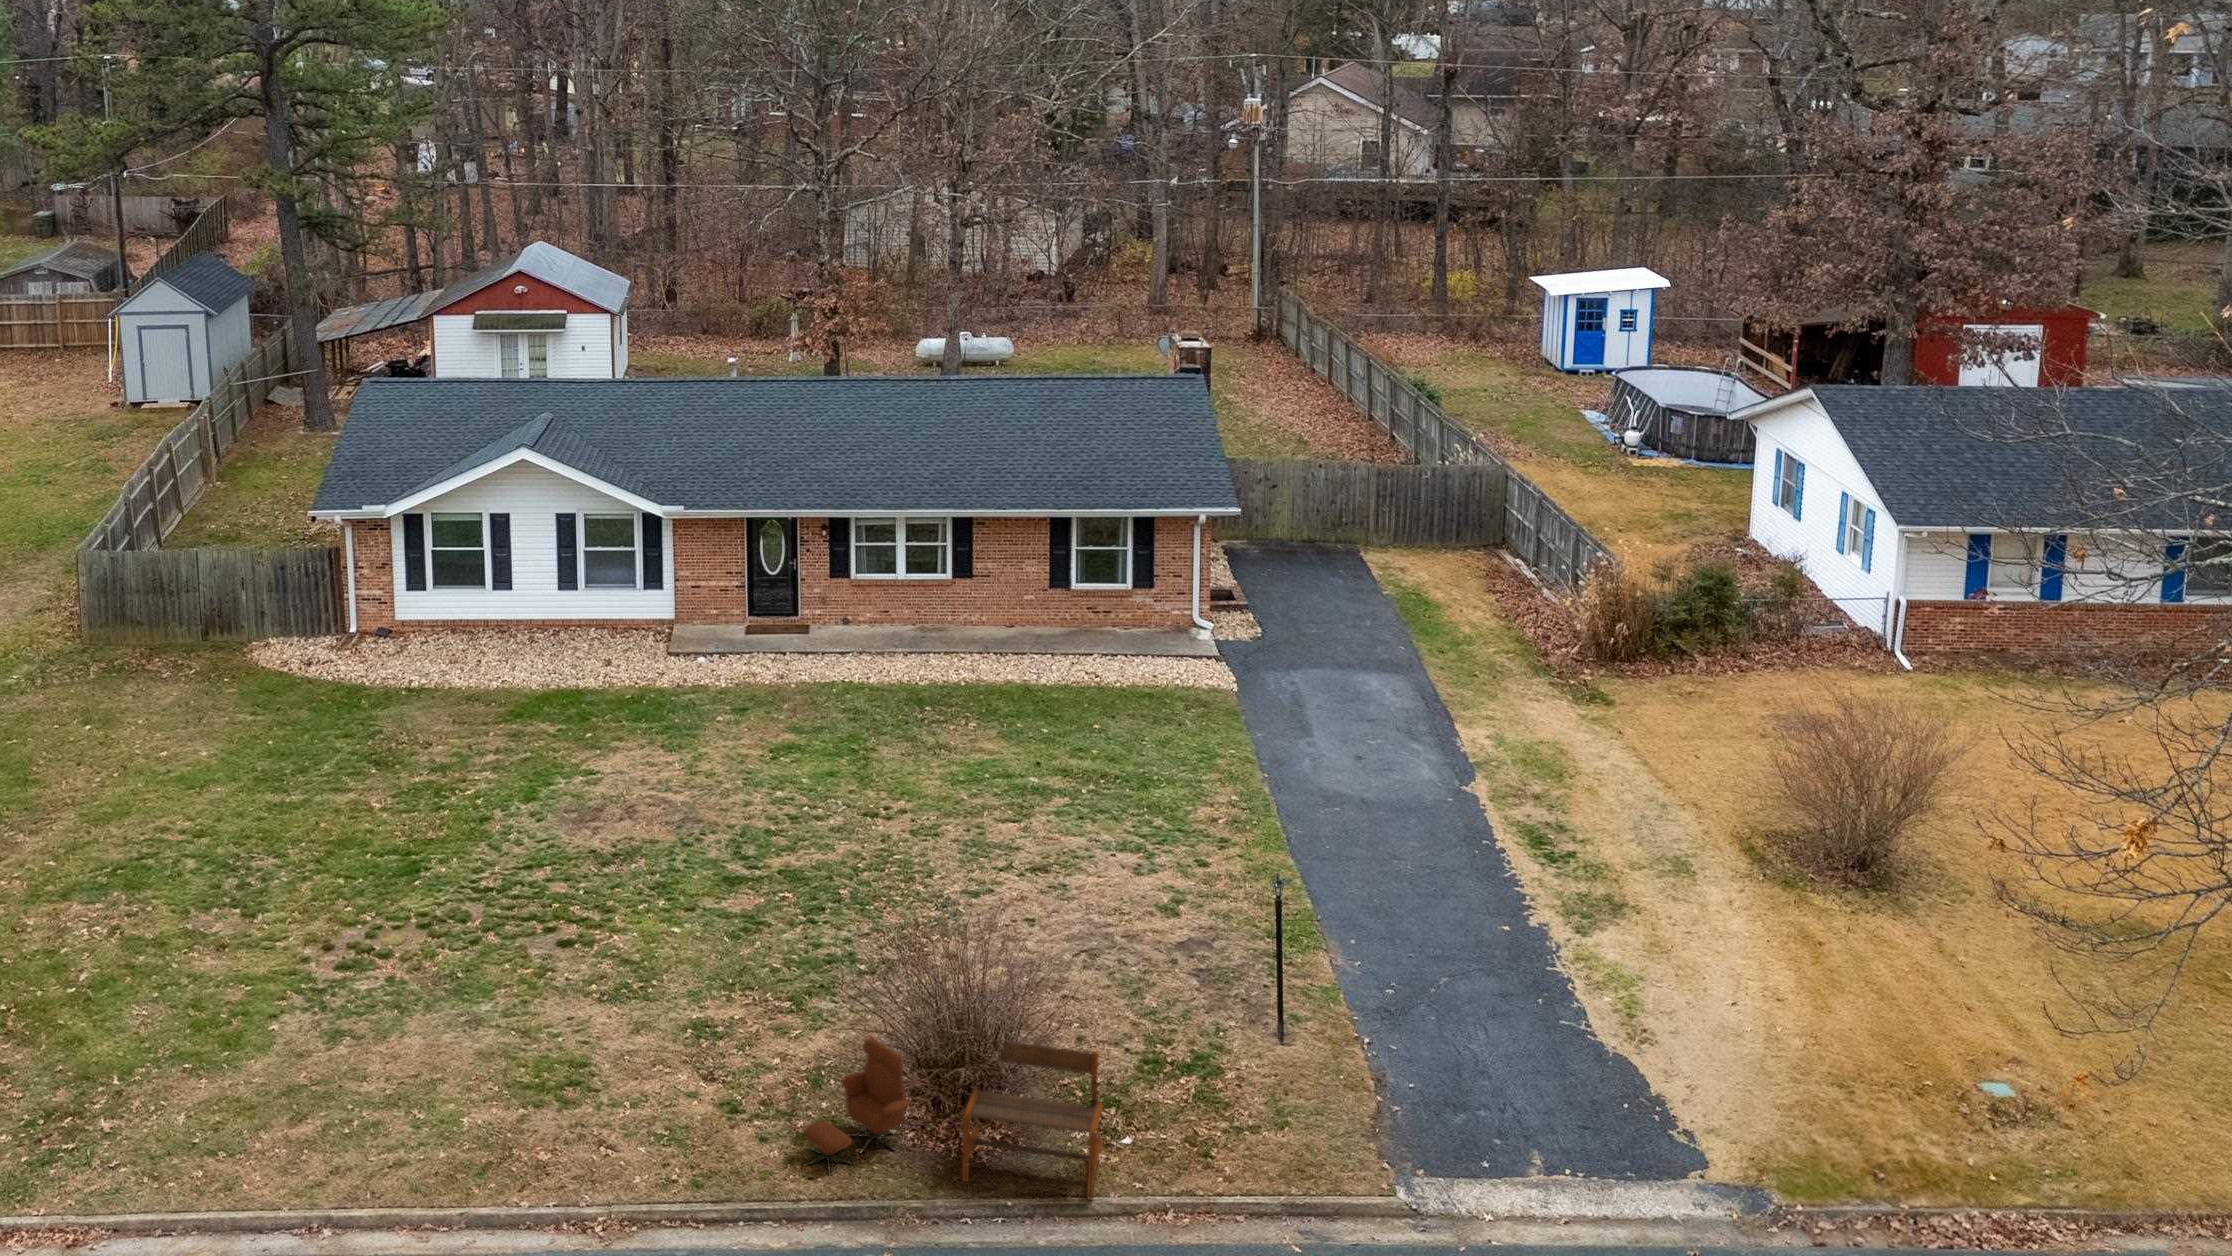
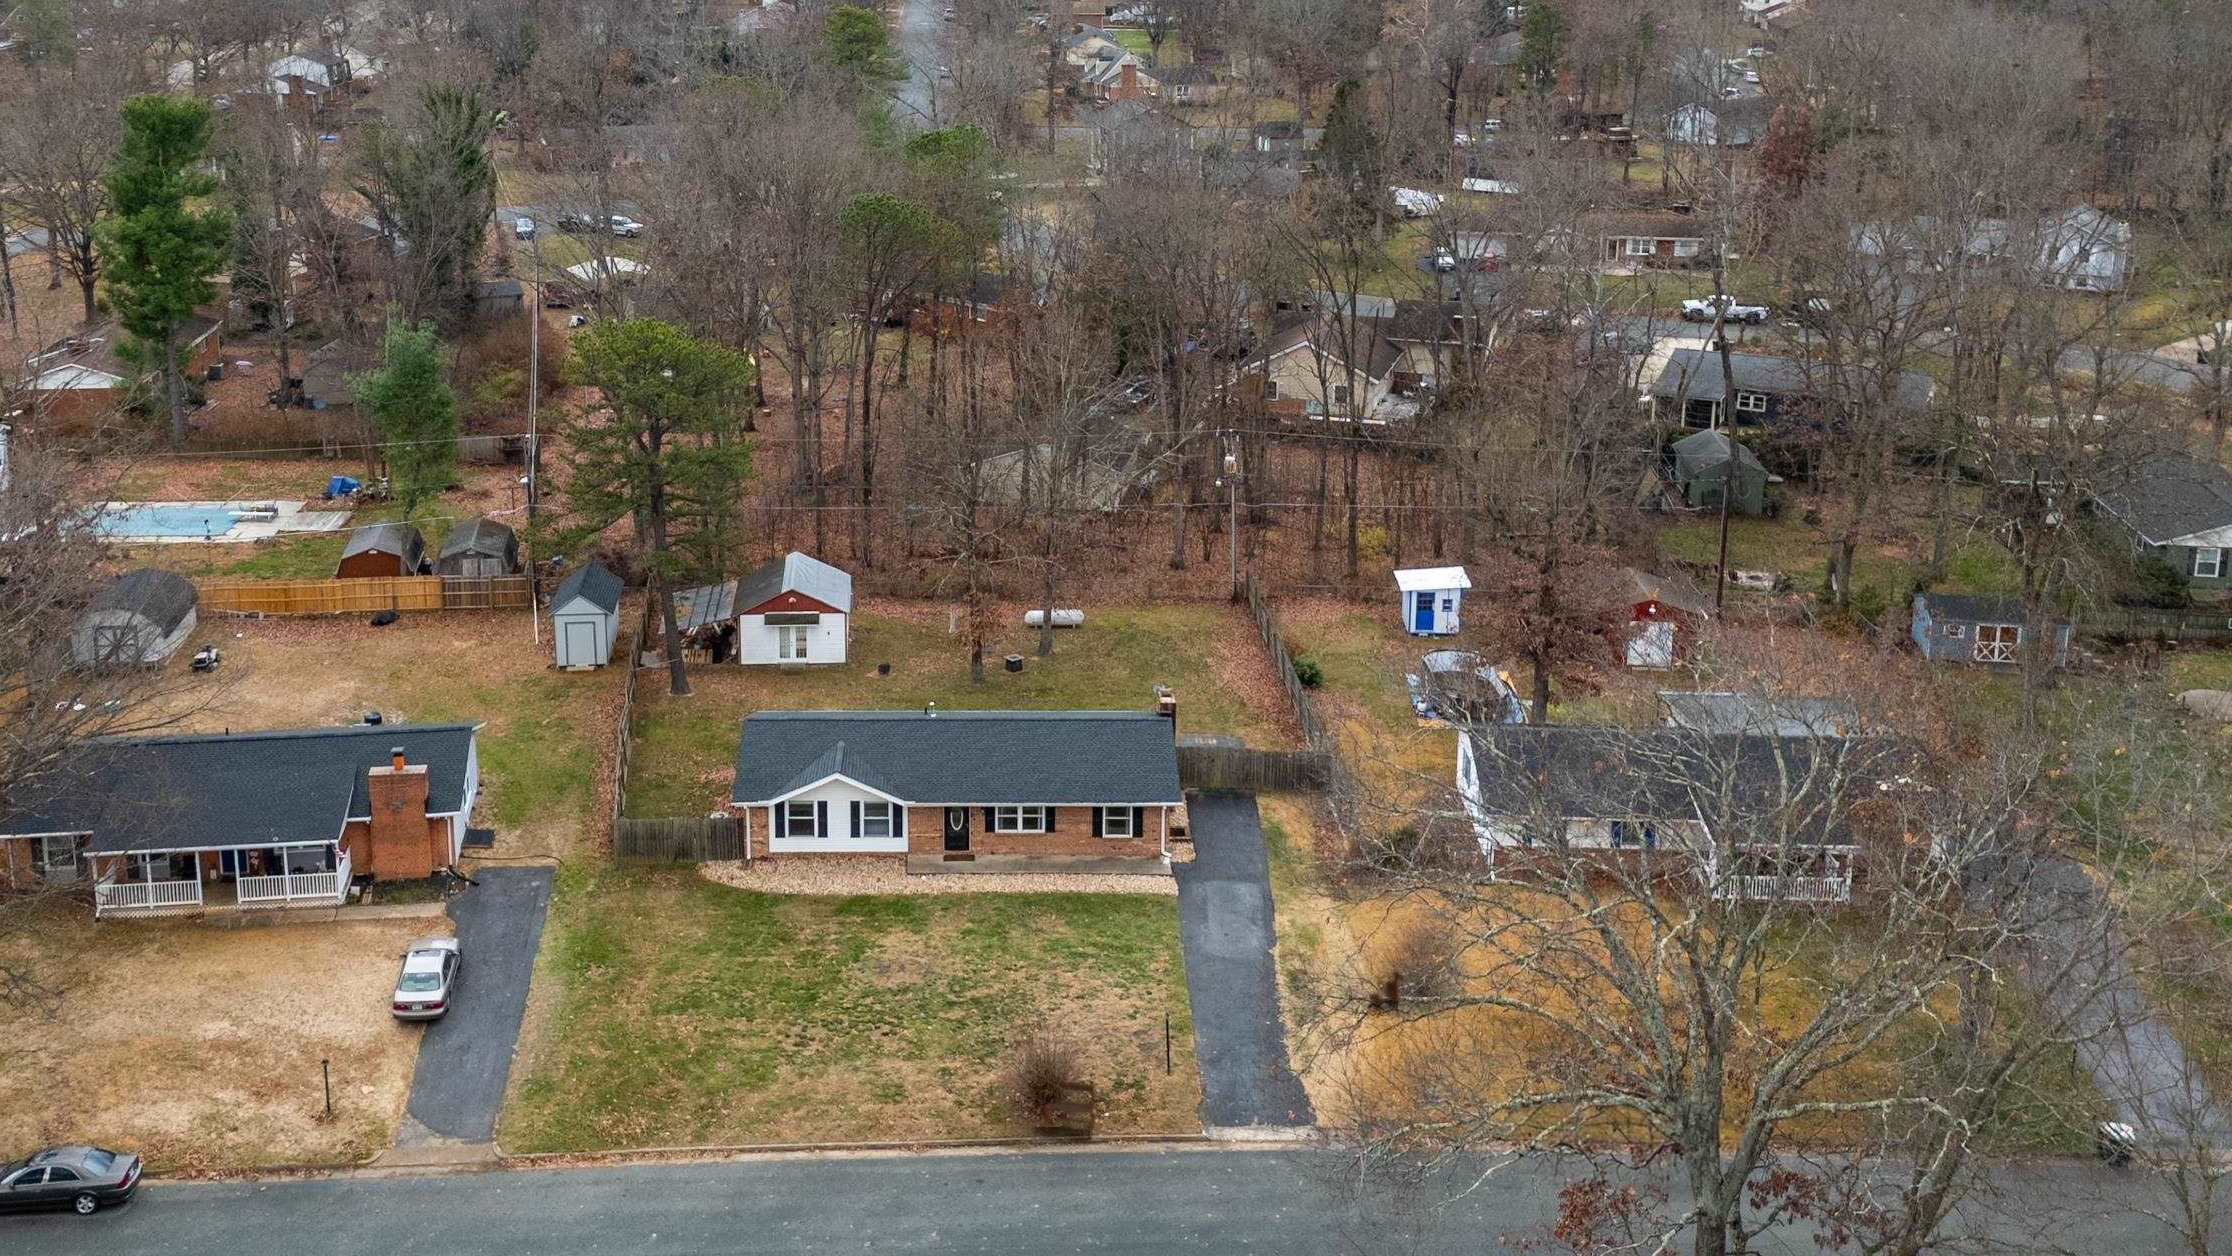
lounge chair: present [804,1038,909,1174] -> present [1370,971,1404,1008]

